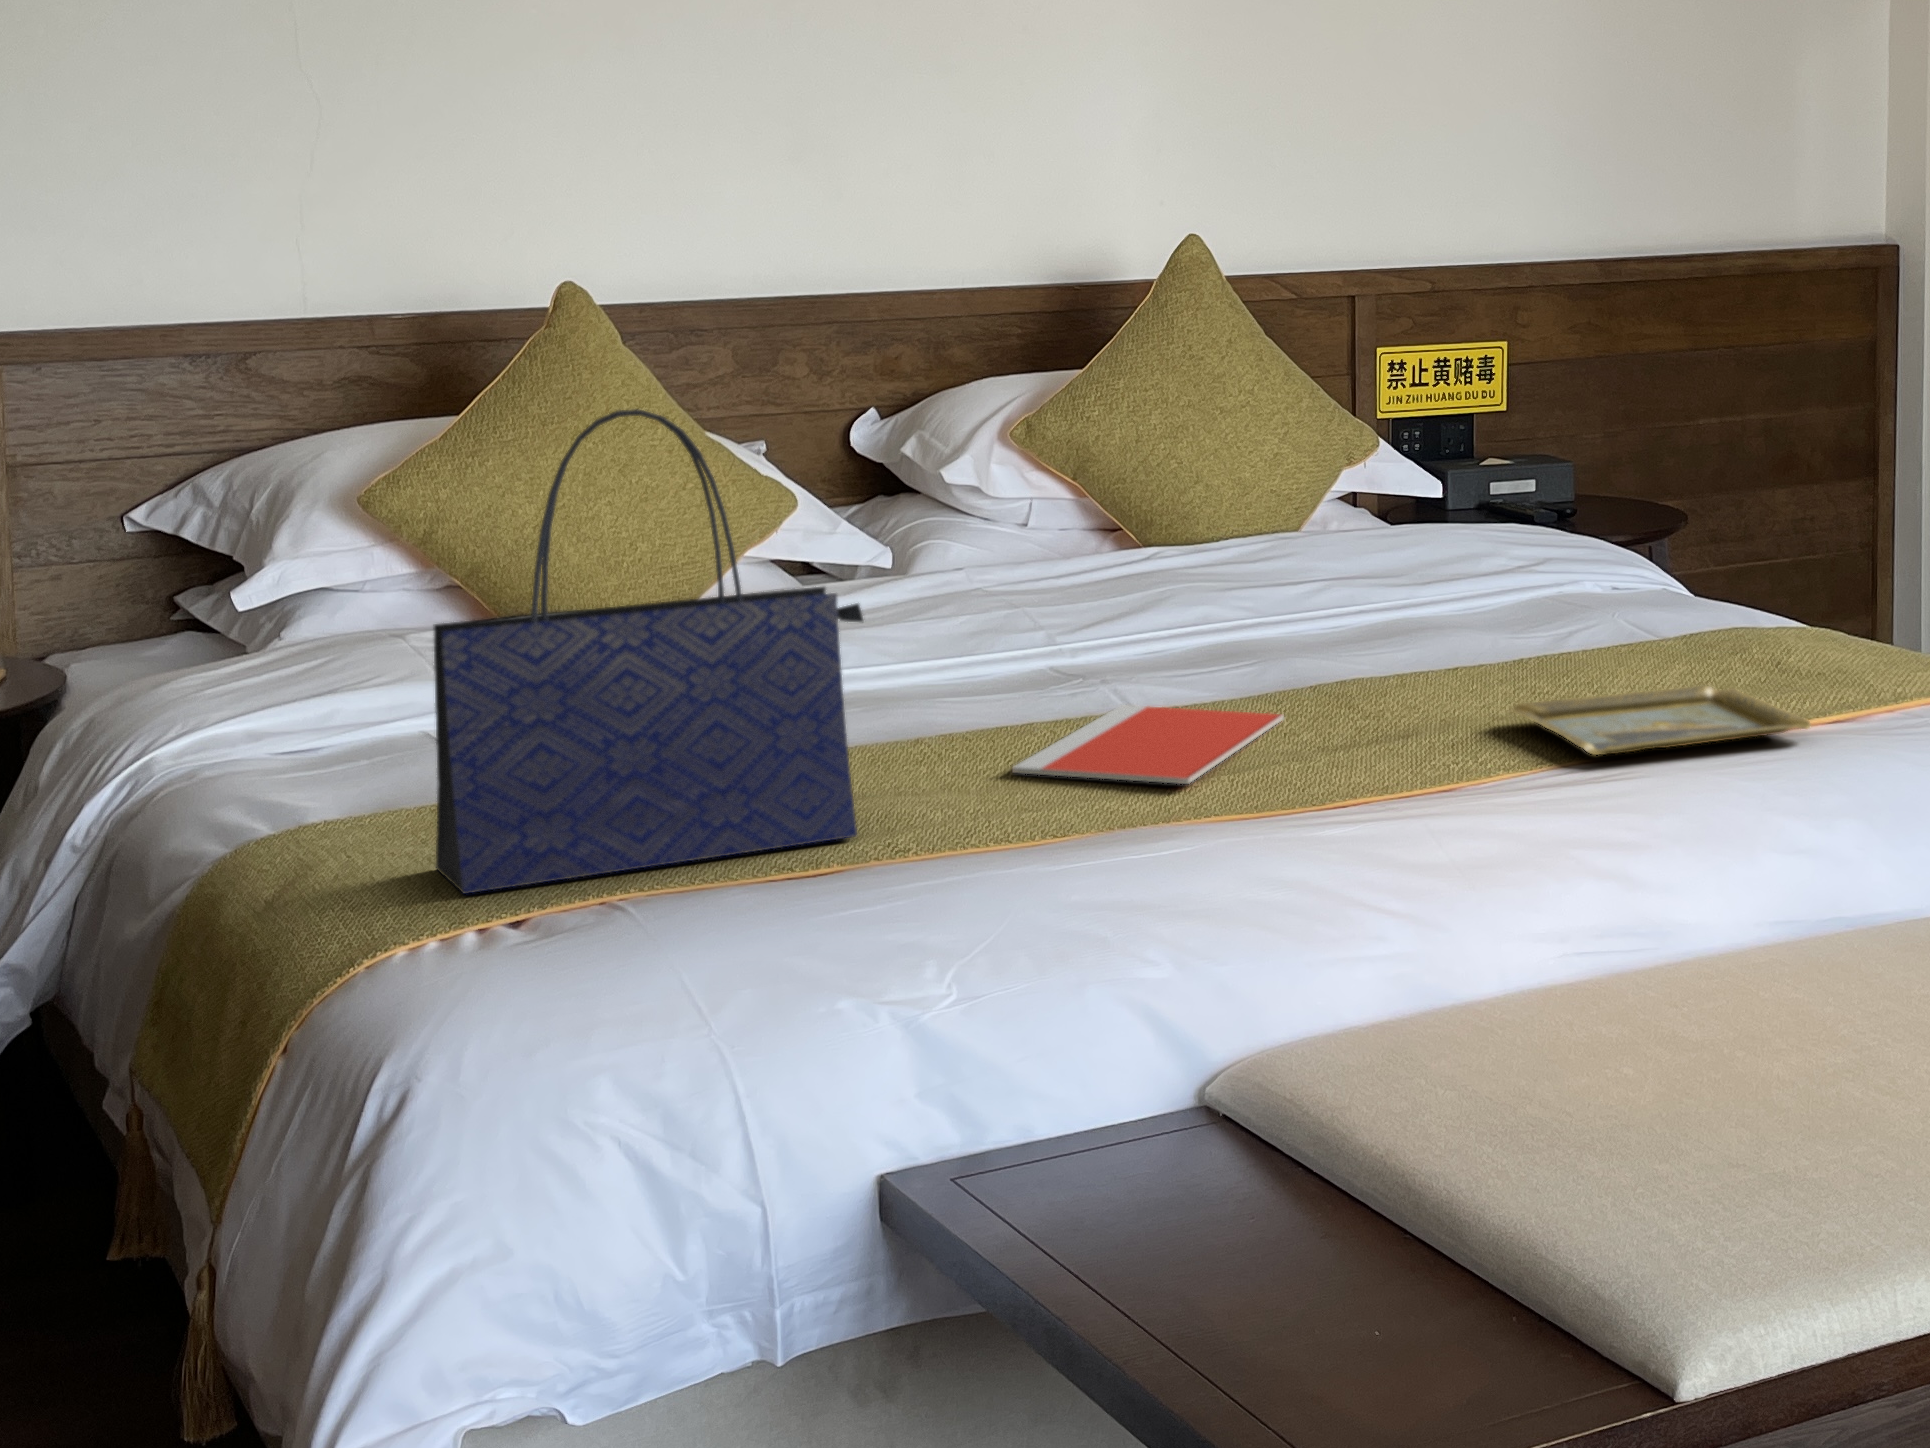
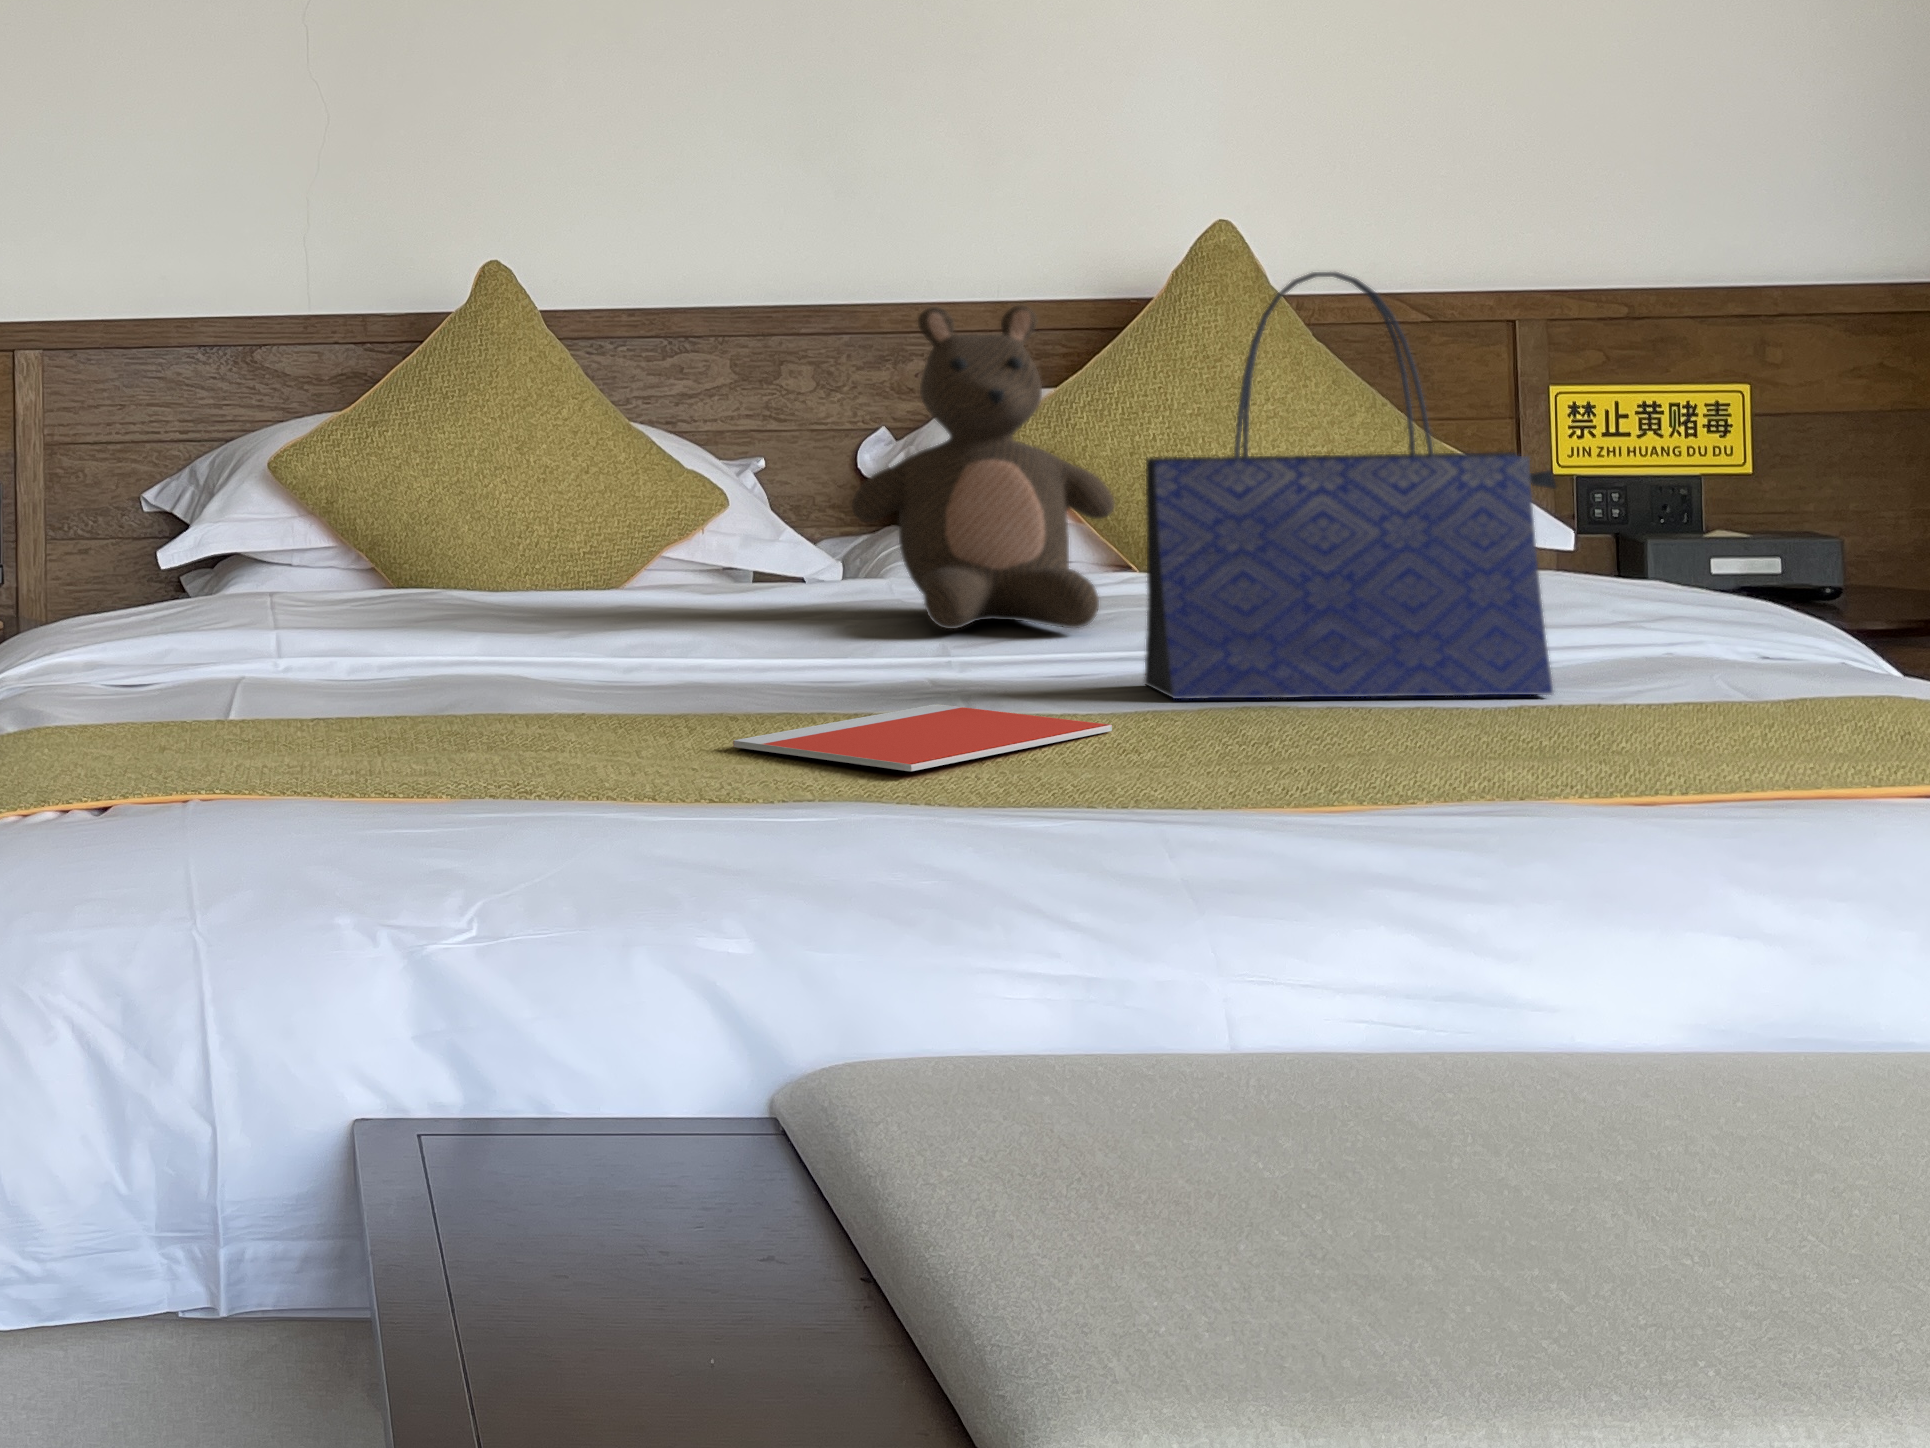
stuffed bear: none [943,326,1167,618] -> present [852,306,1114,629]
tote bag: present [434,409,863,894] -> present [1144,272,1556,699]
tray: present [1511,686,1810,755] -> none [1394,733,1826,796]

